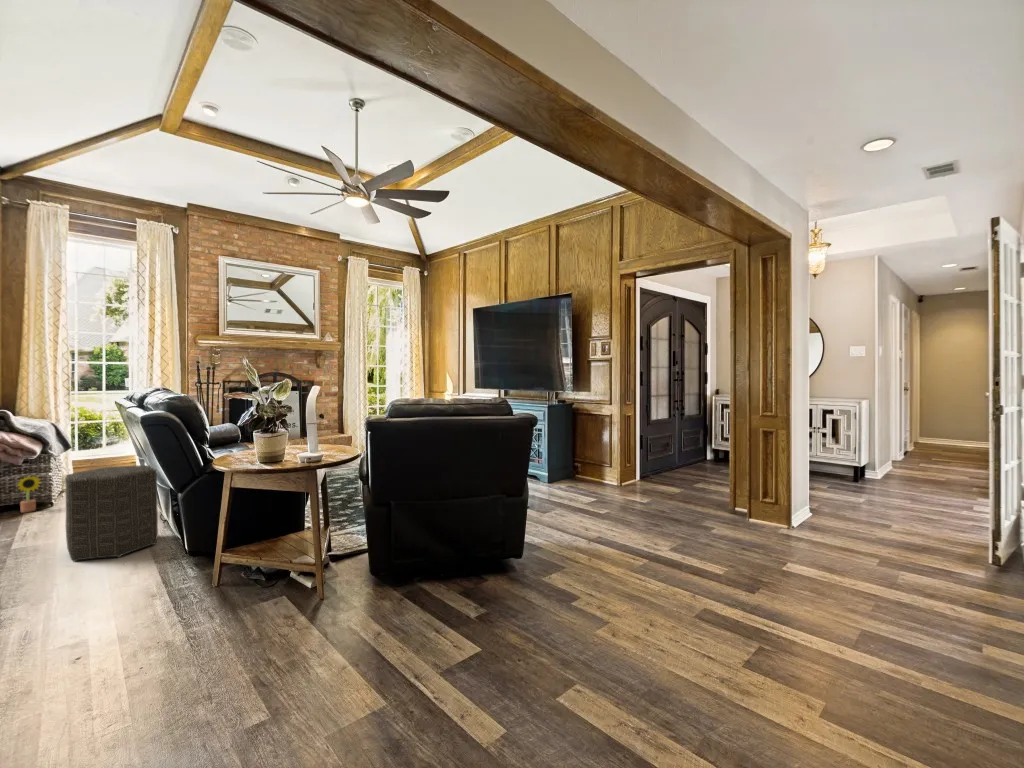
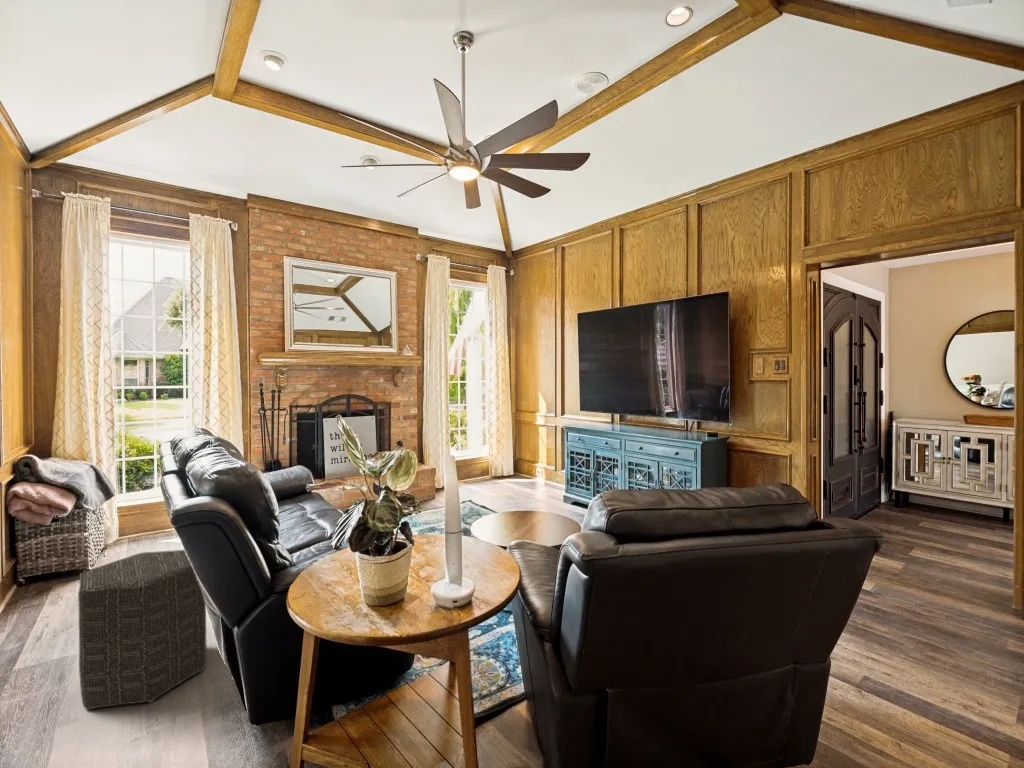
decorative plant: present [17,476,41,512] -> none [42,540,74,587]

